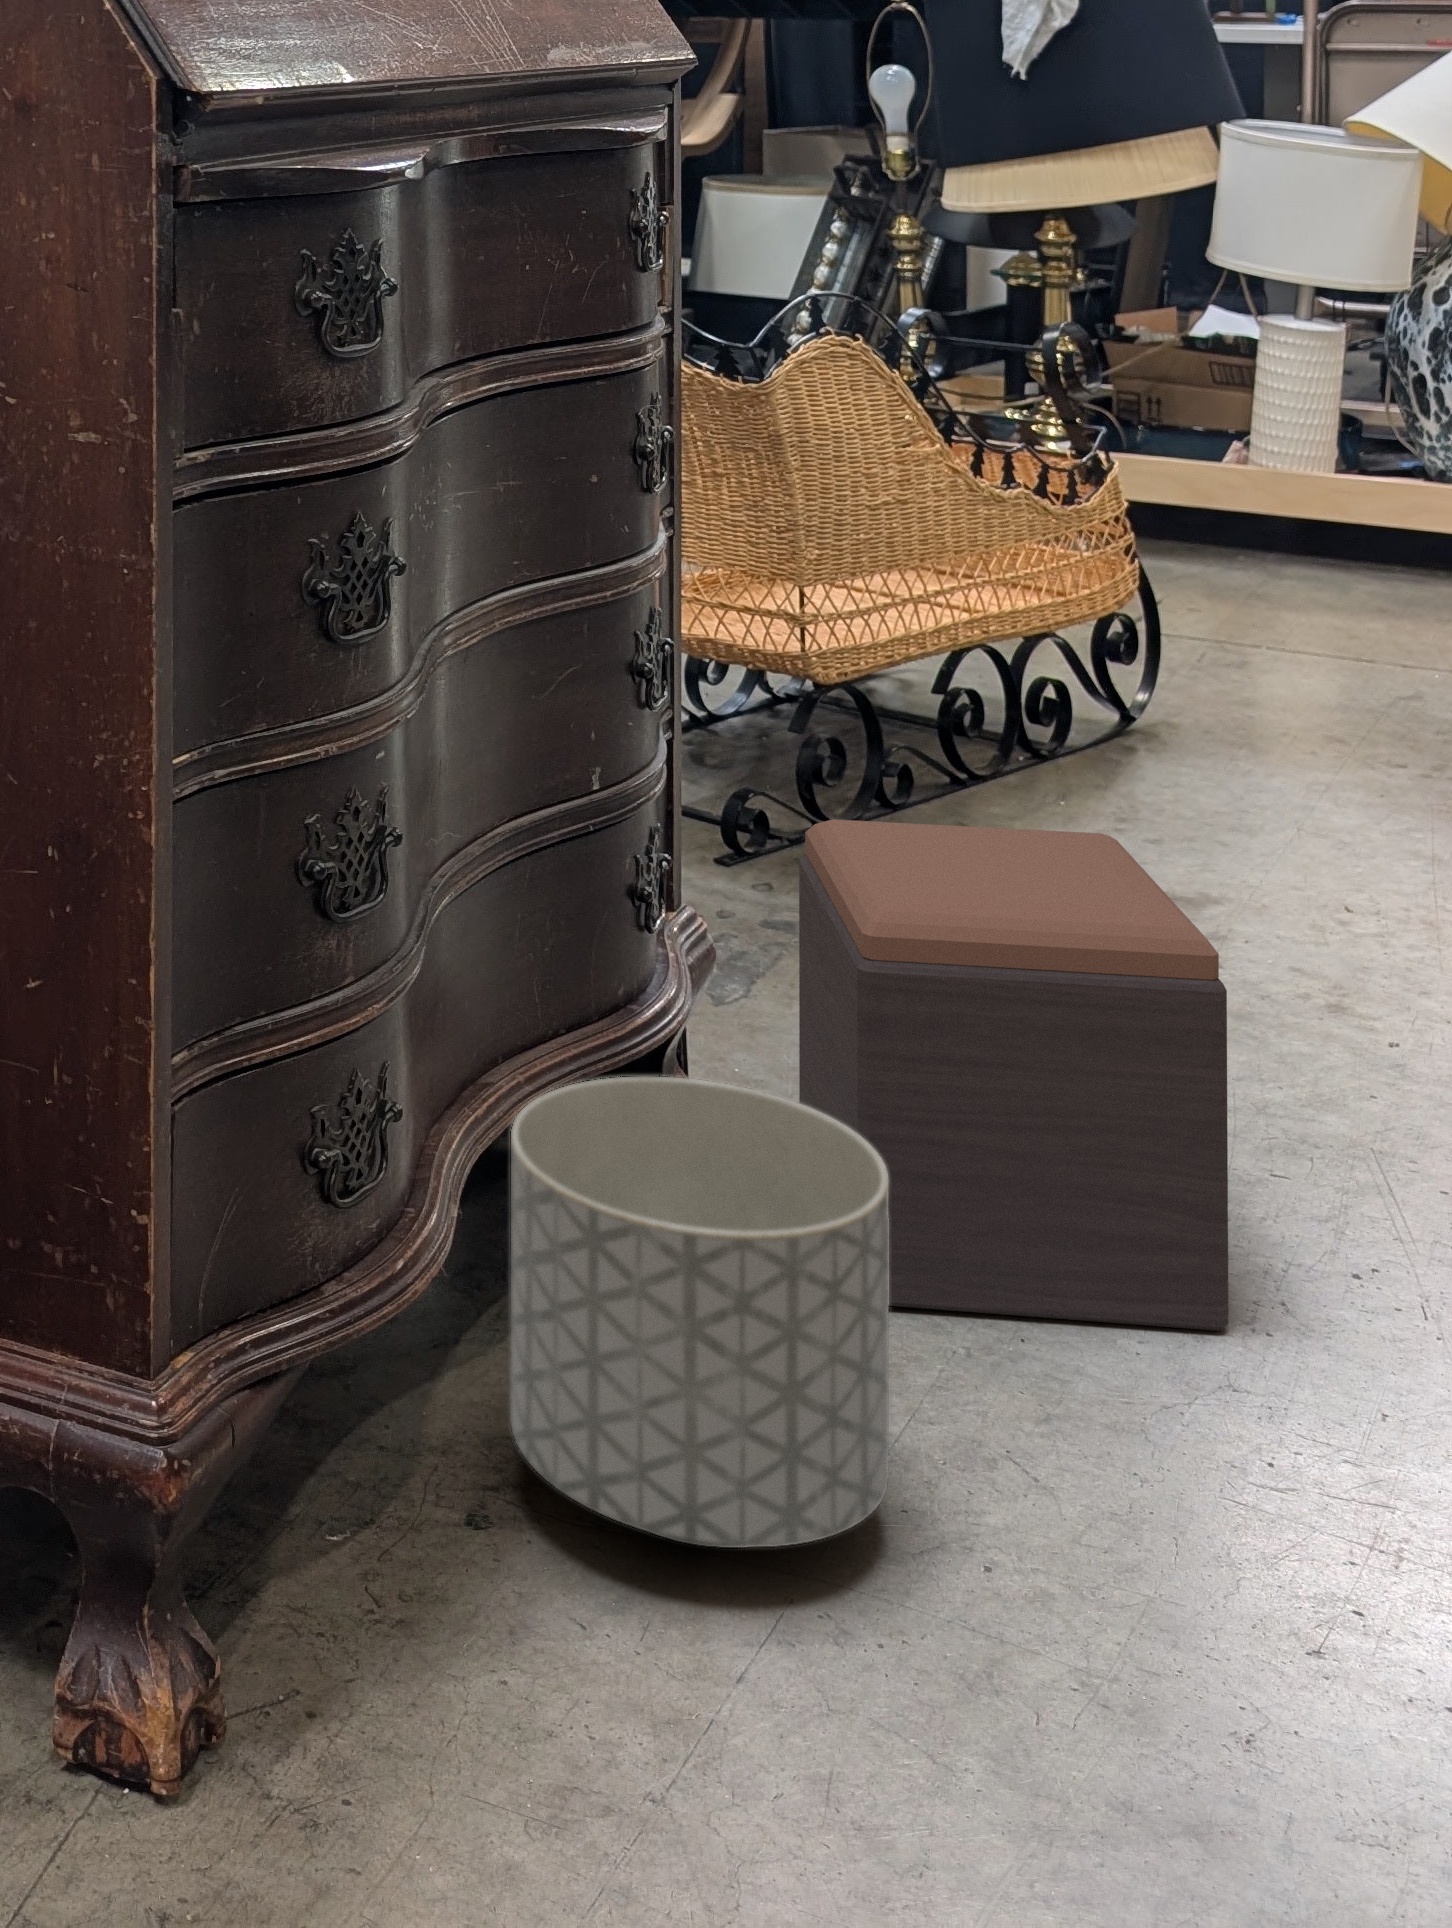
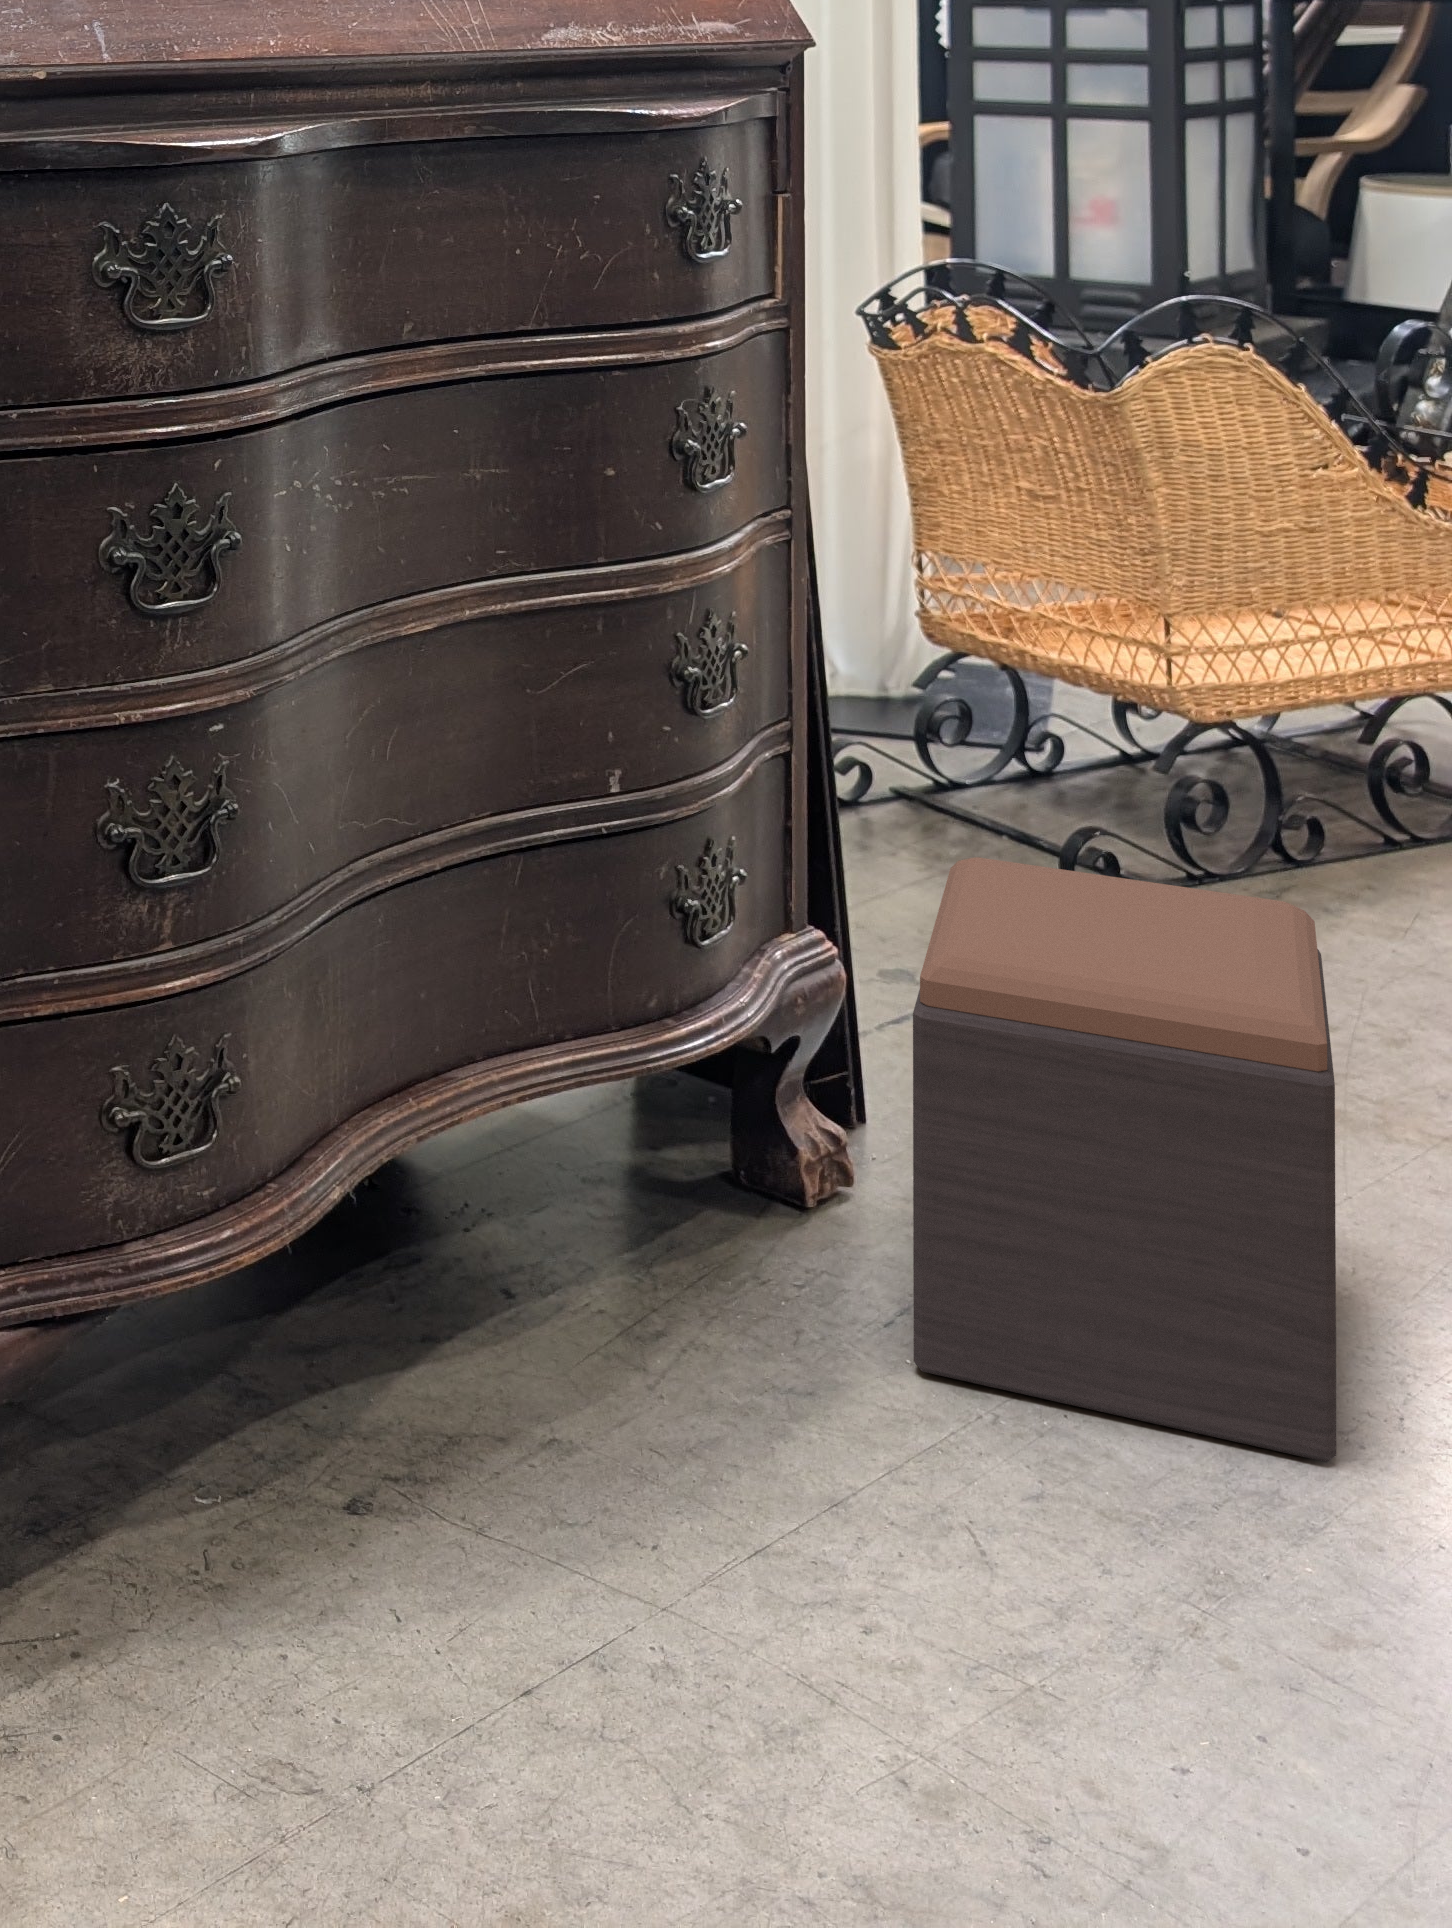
planter: present [511,1077,889,1548] -> none [413,1091,802,1590]

